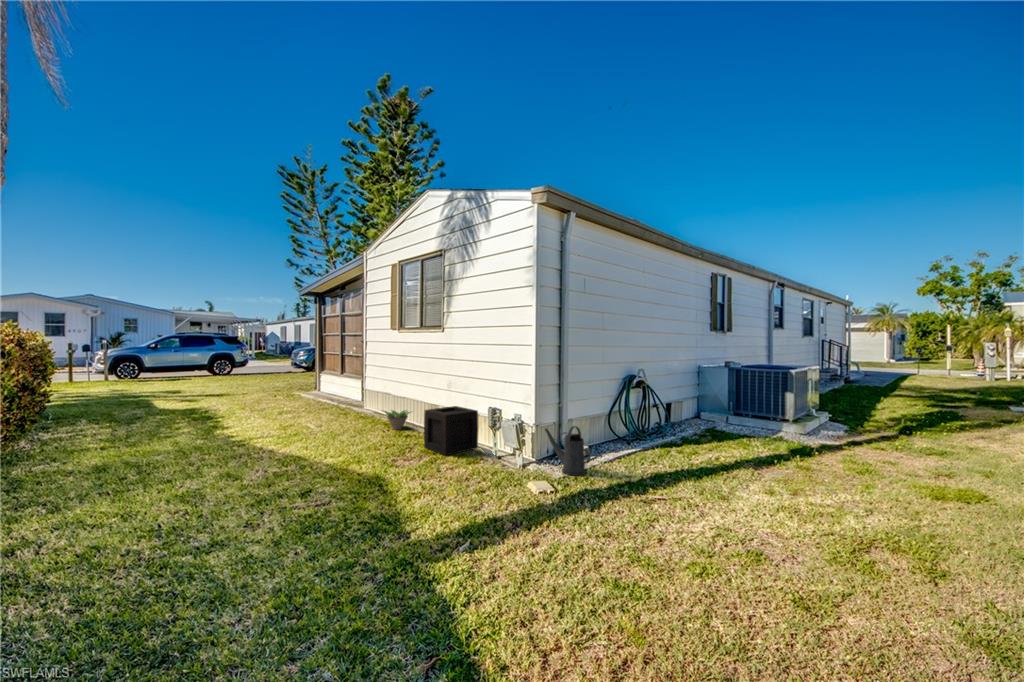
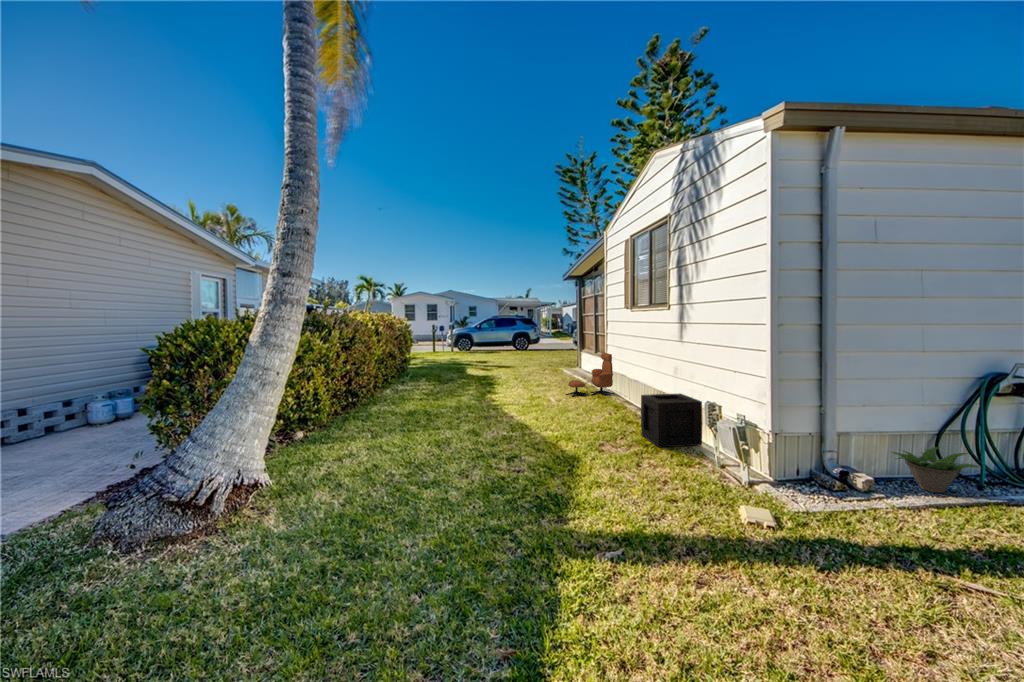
lounge chair: none [322,374,375,422] -> present [566,353,614,397]
decorative plant: present [384,410,410,430] -> present [892,447,980,493]
watering can: present [545,426,590,476] -> none [784,435,851,510]

